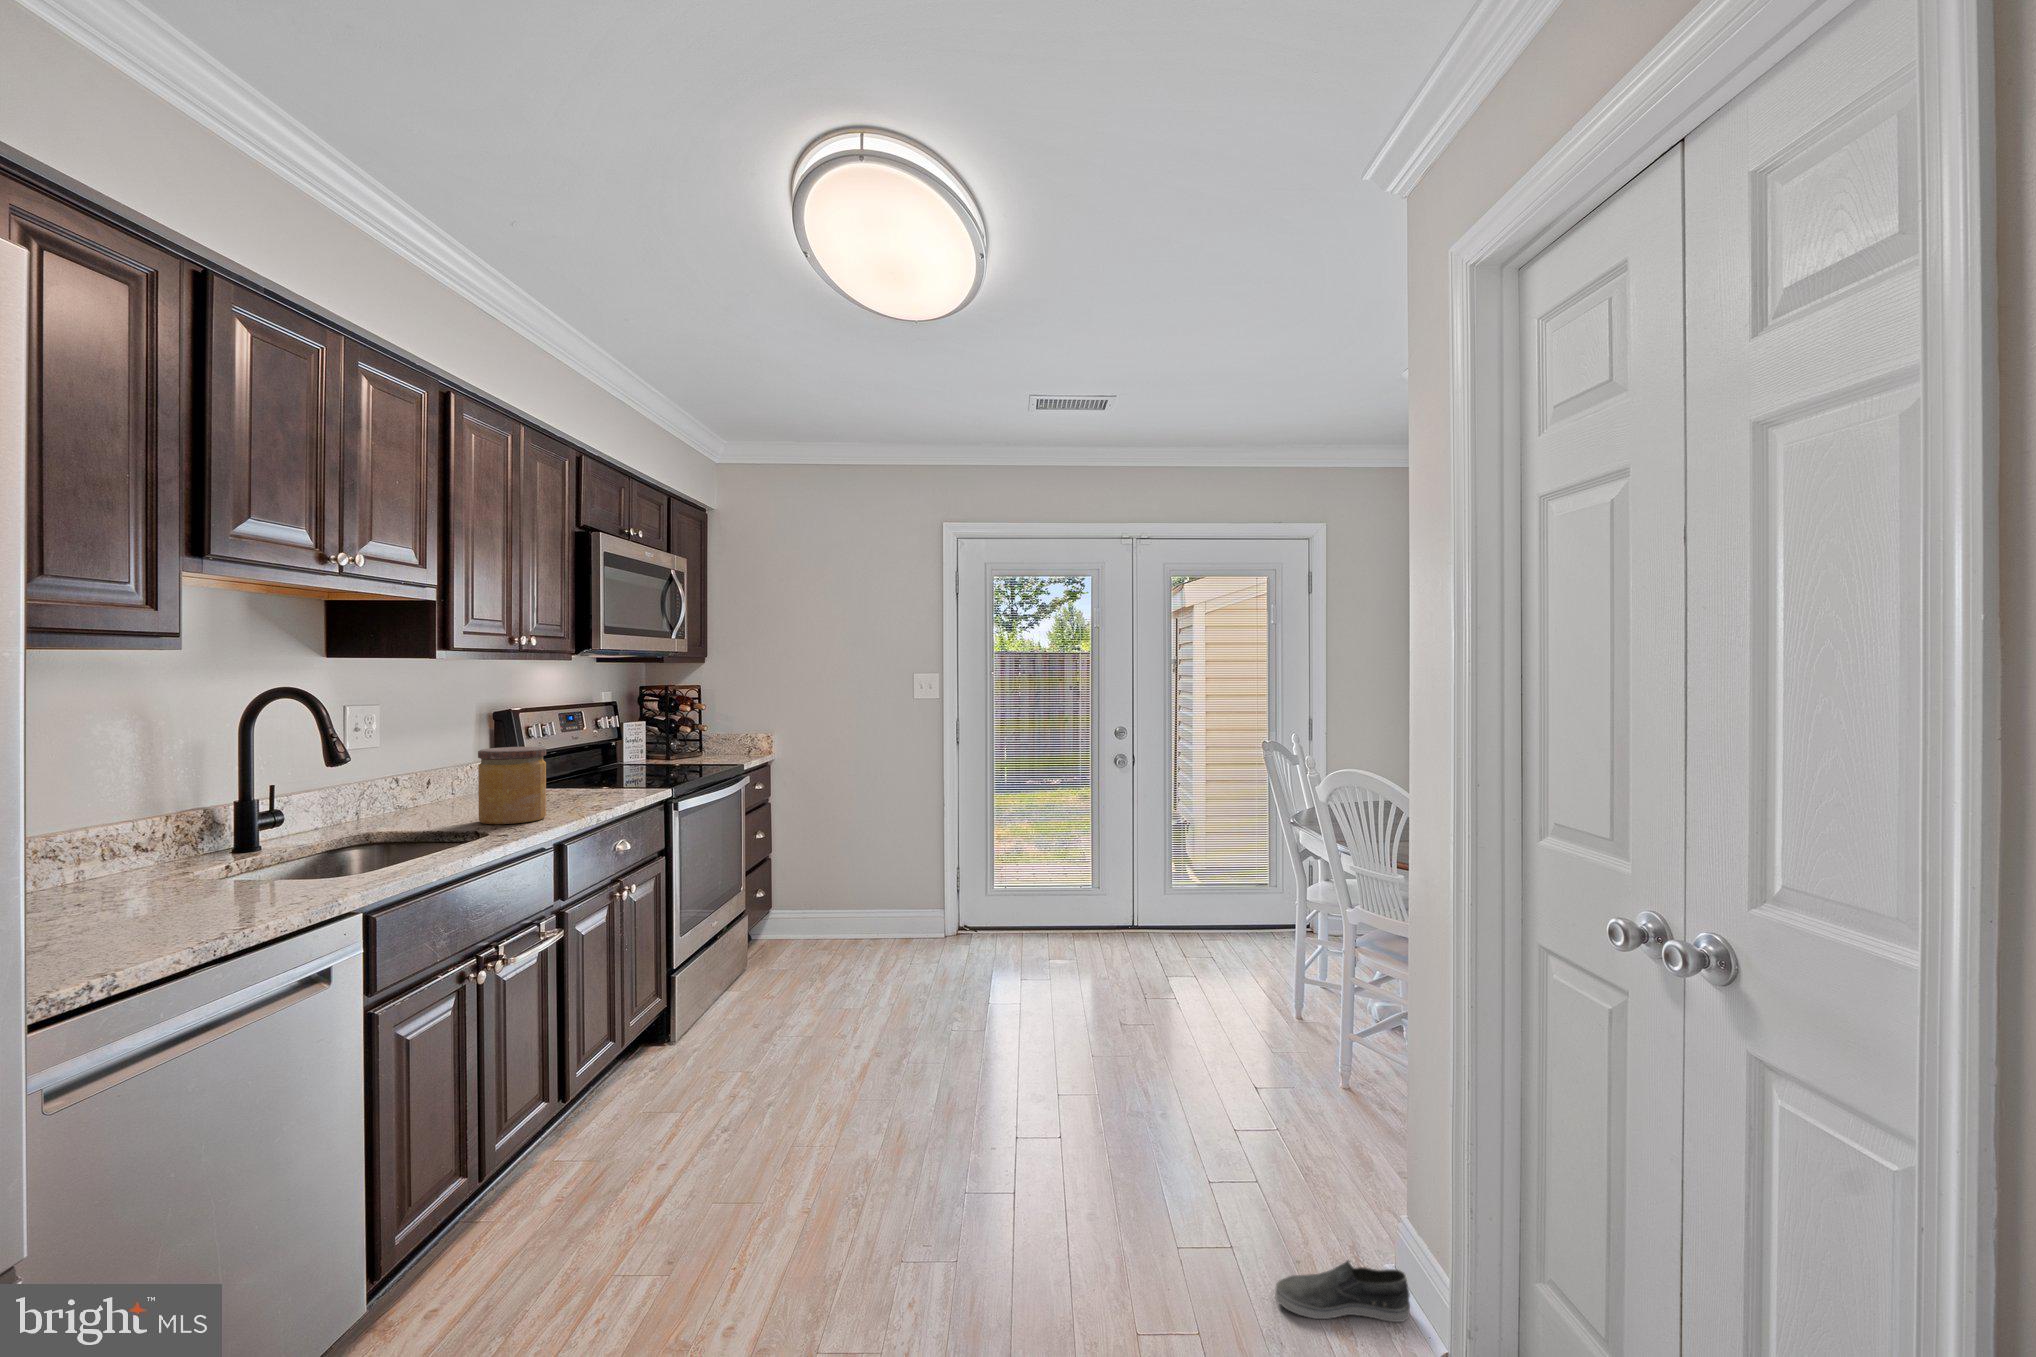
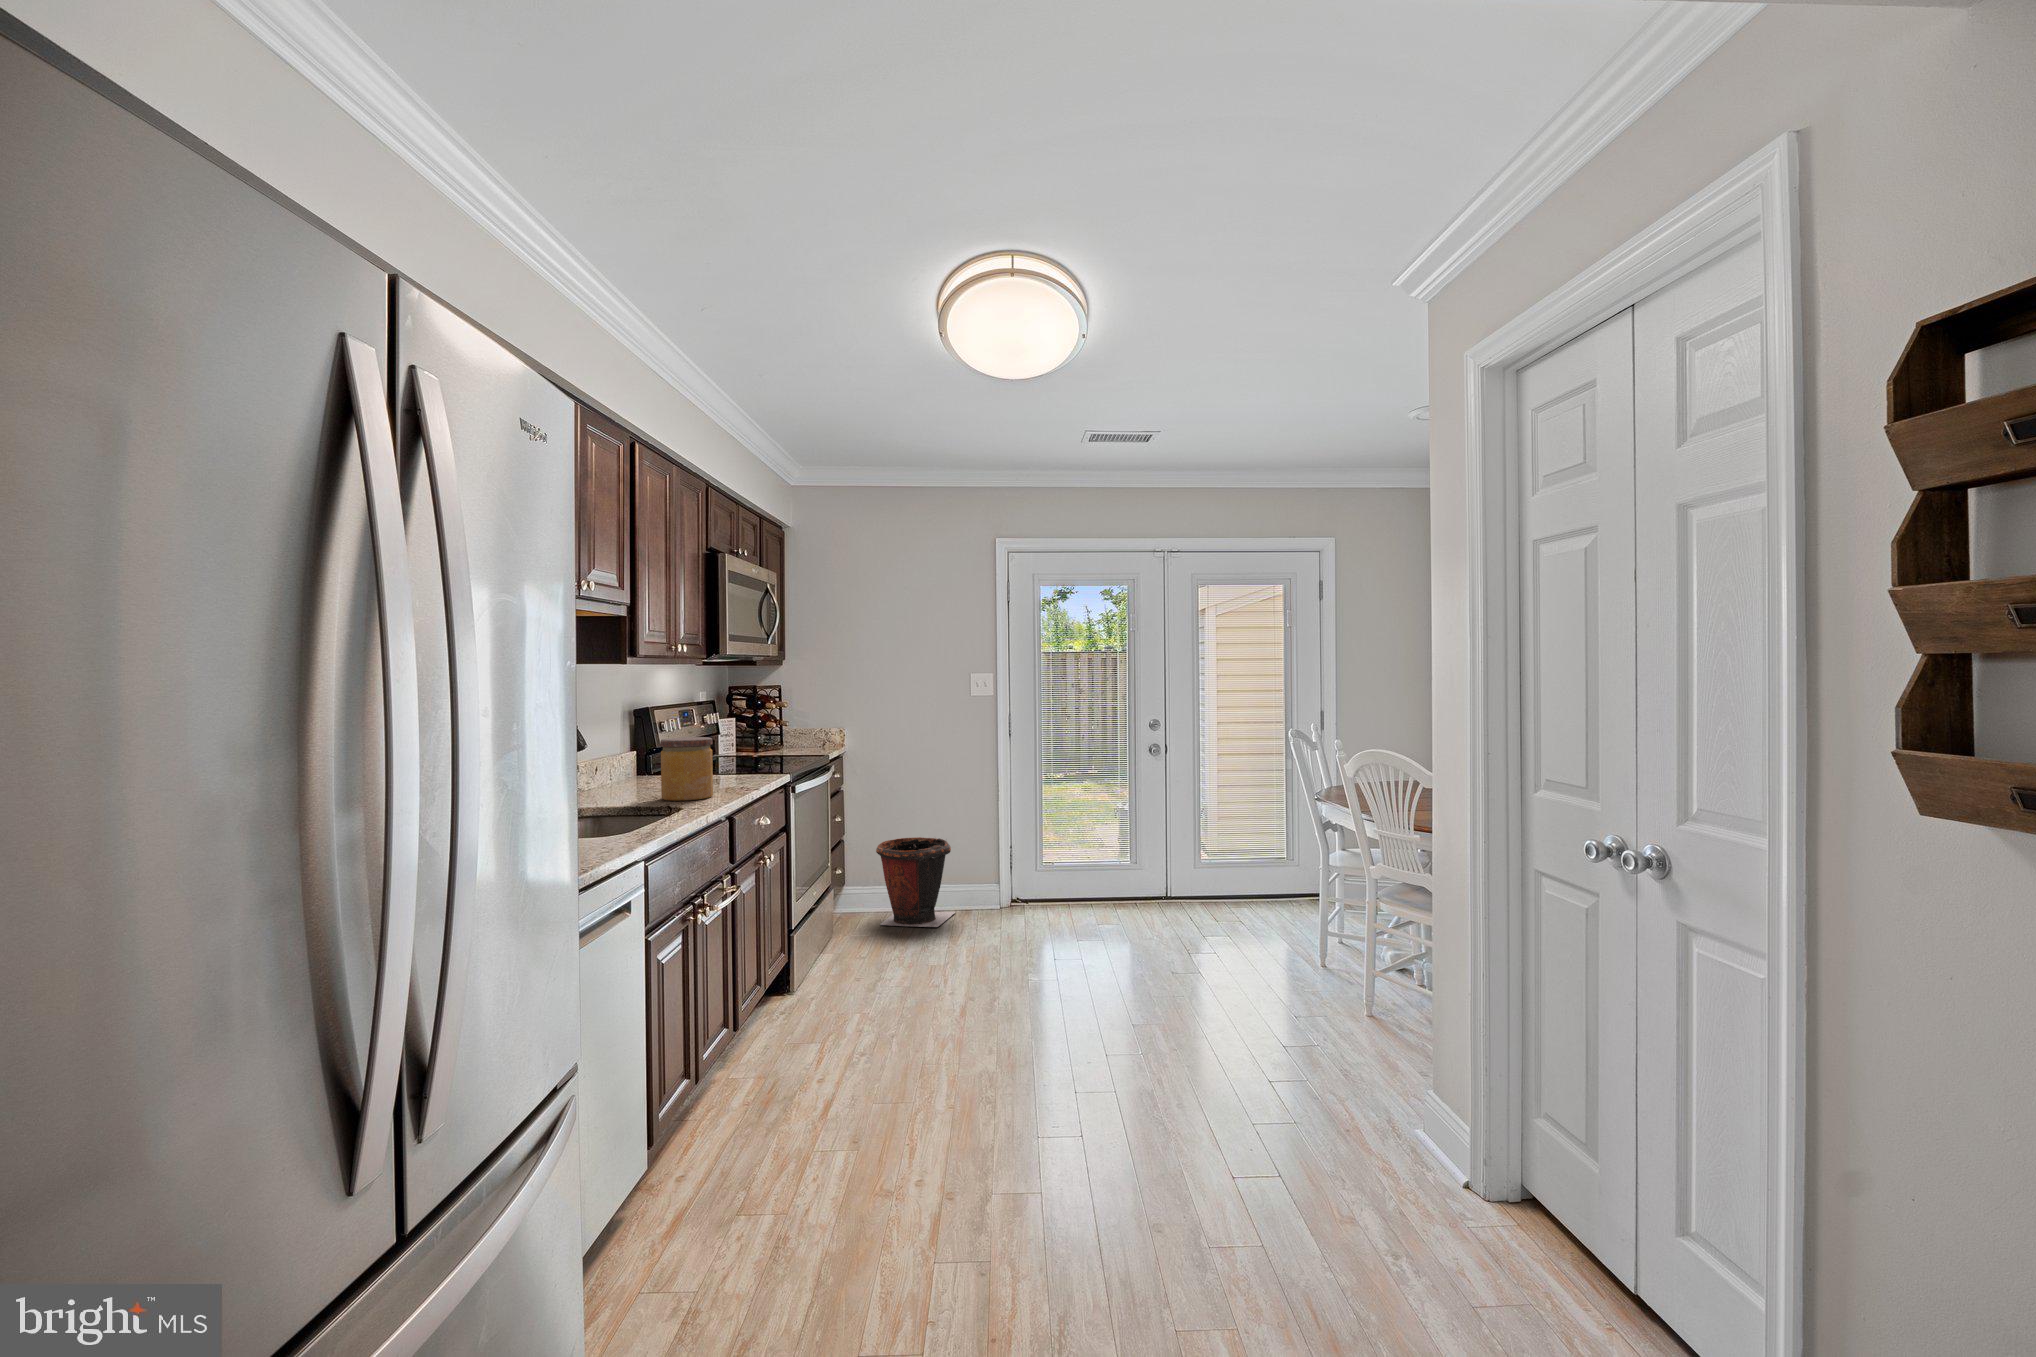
waste bin: none [803,856,894,960] -> present [876,837,955,927]
shoe: present [1275,1261,1410,1322] -> none [1334,1121,1438,1165]

